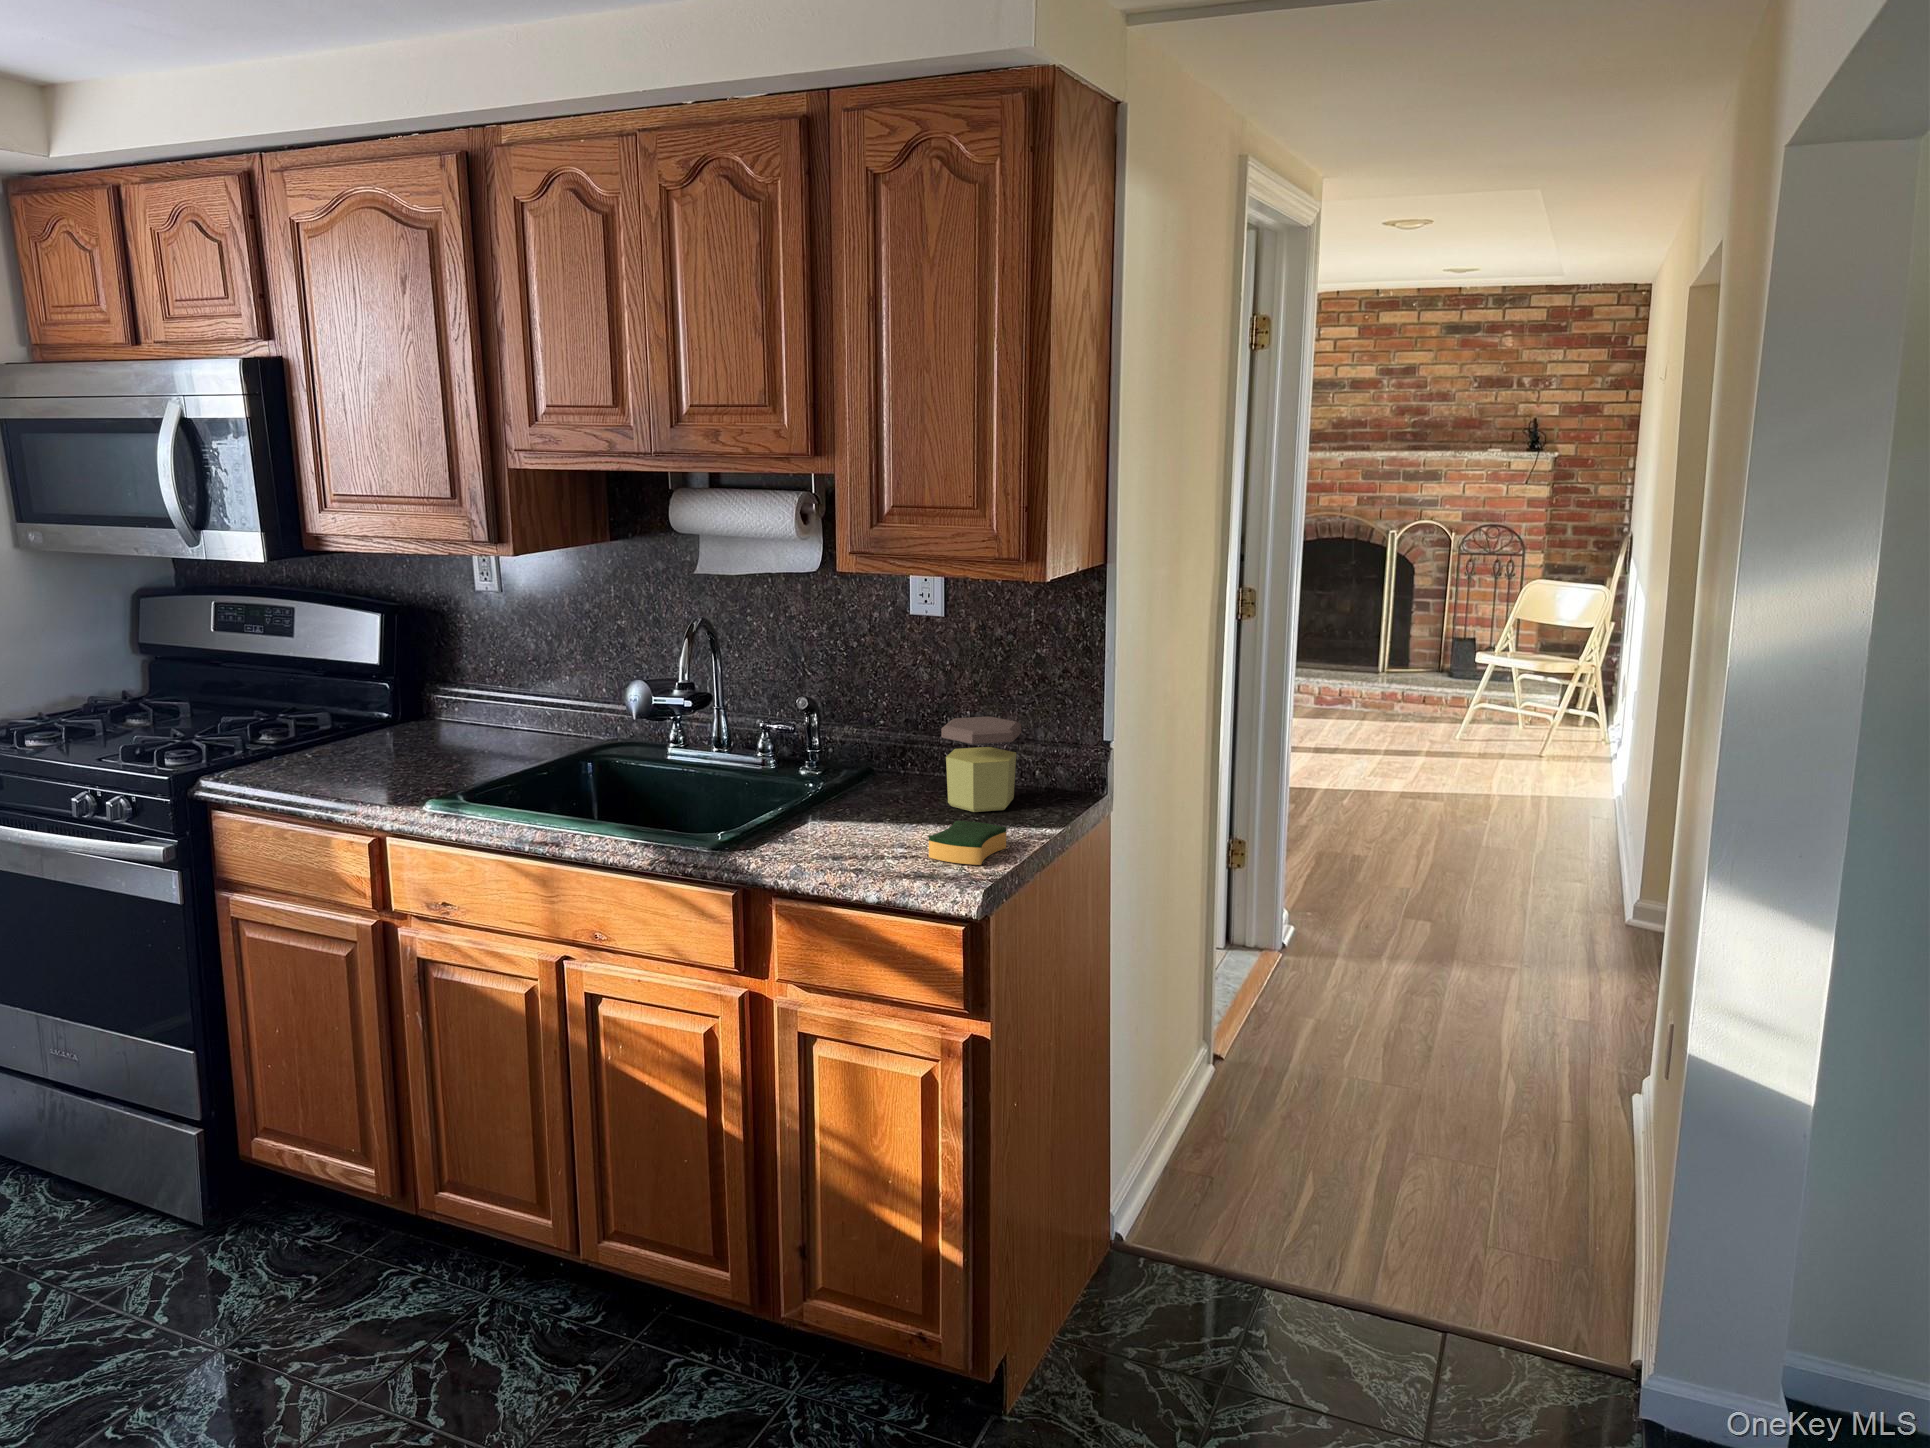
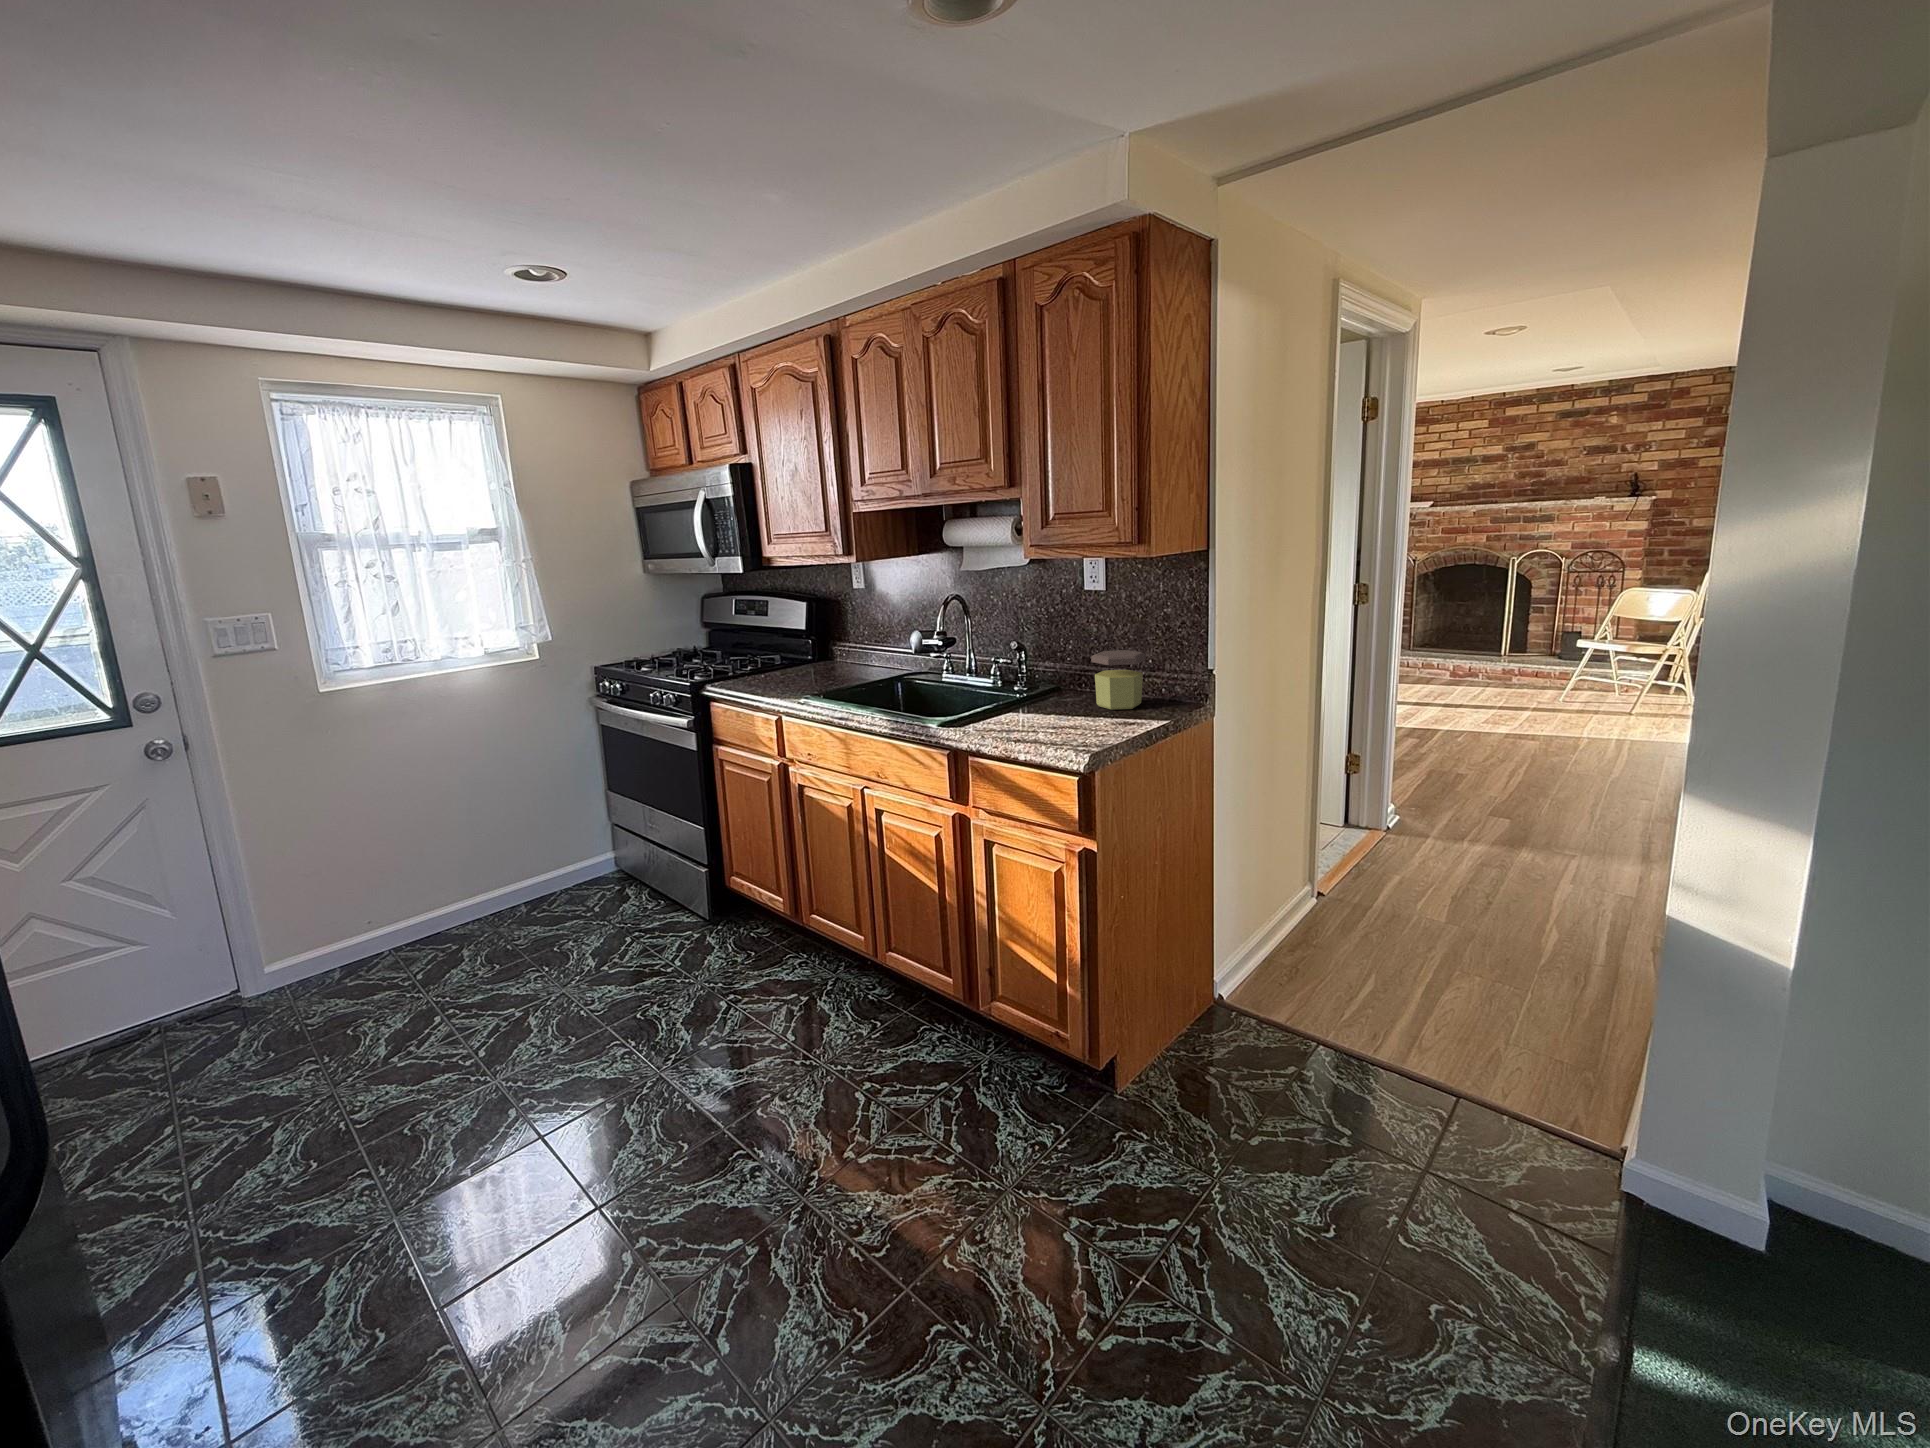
sponge: present [929,821,1006,865] -> none [1066,712,1120,738]

